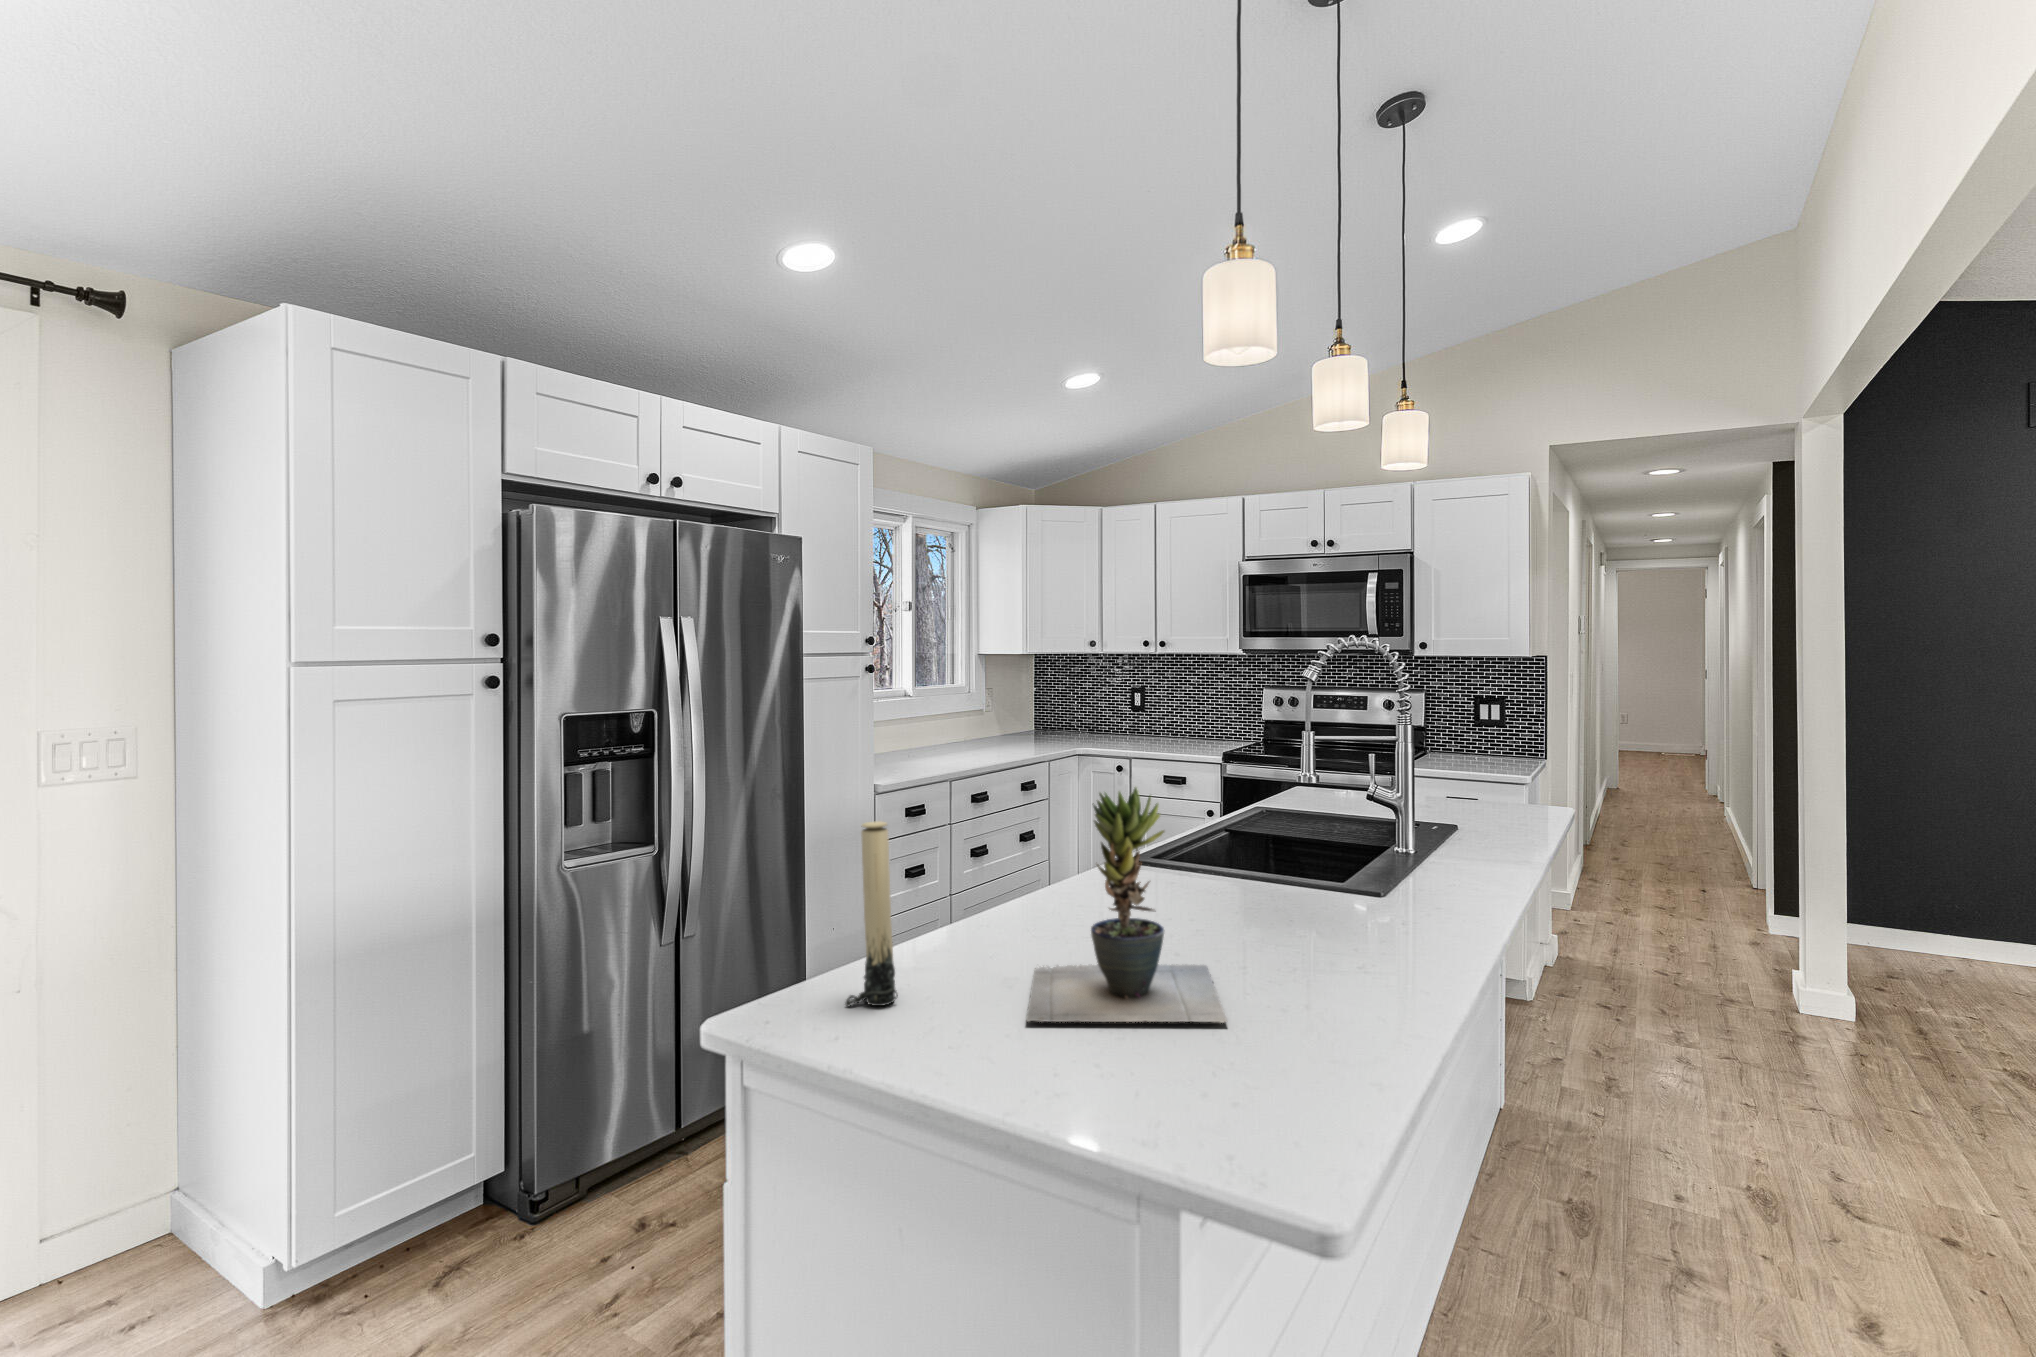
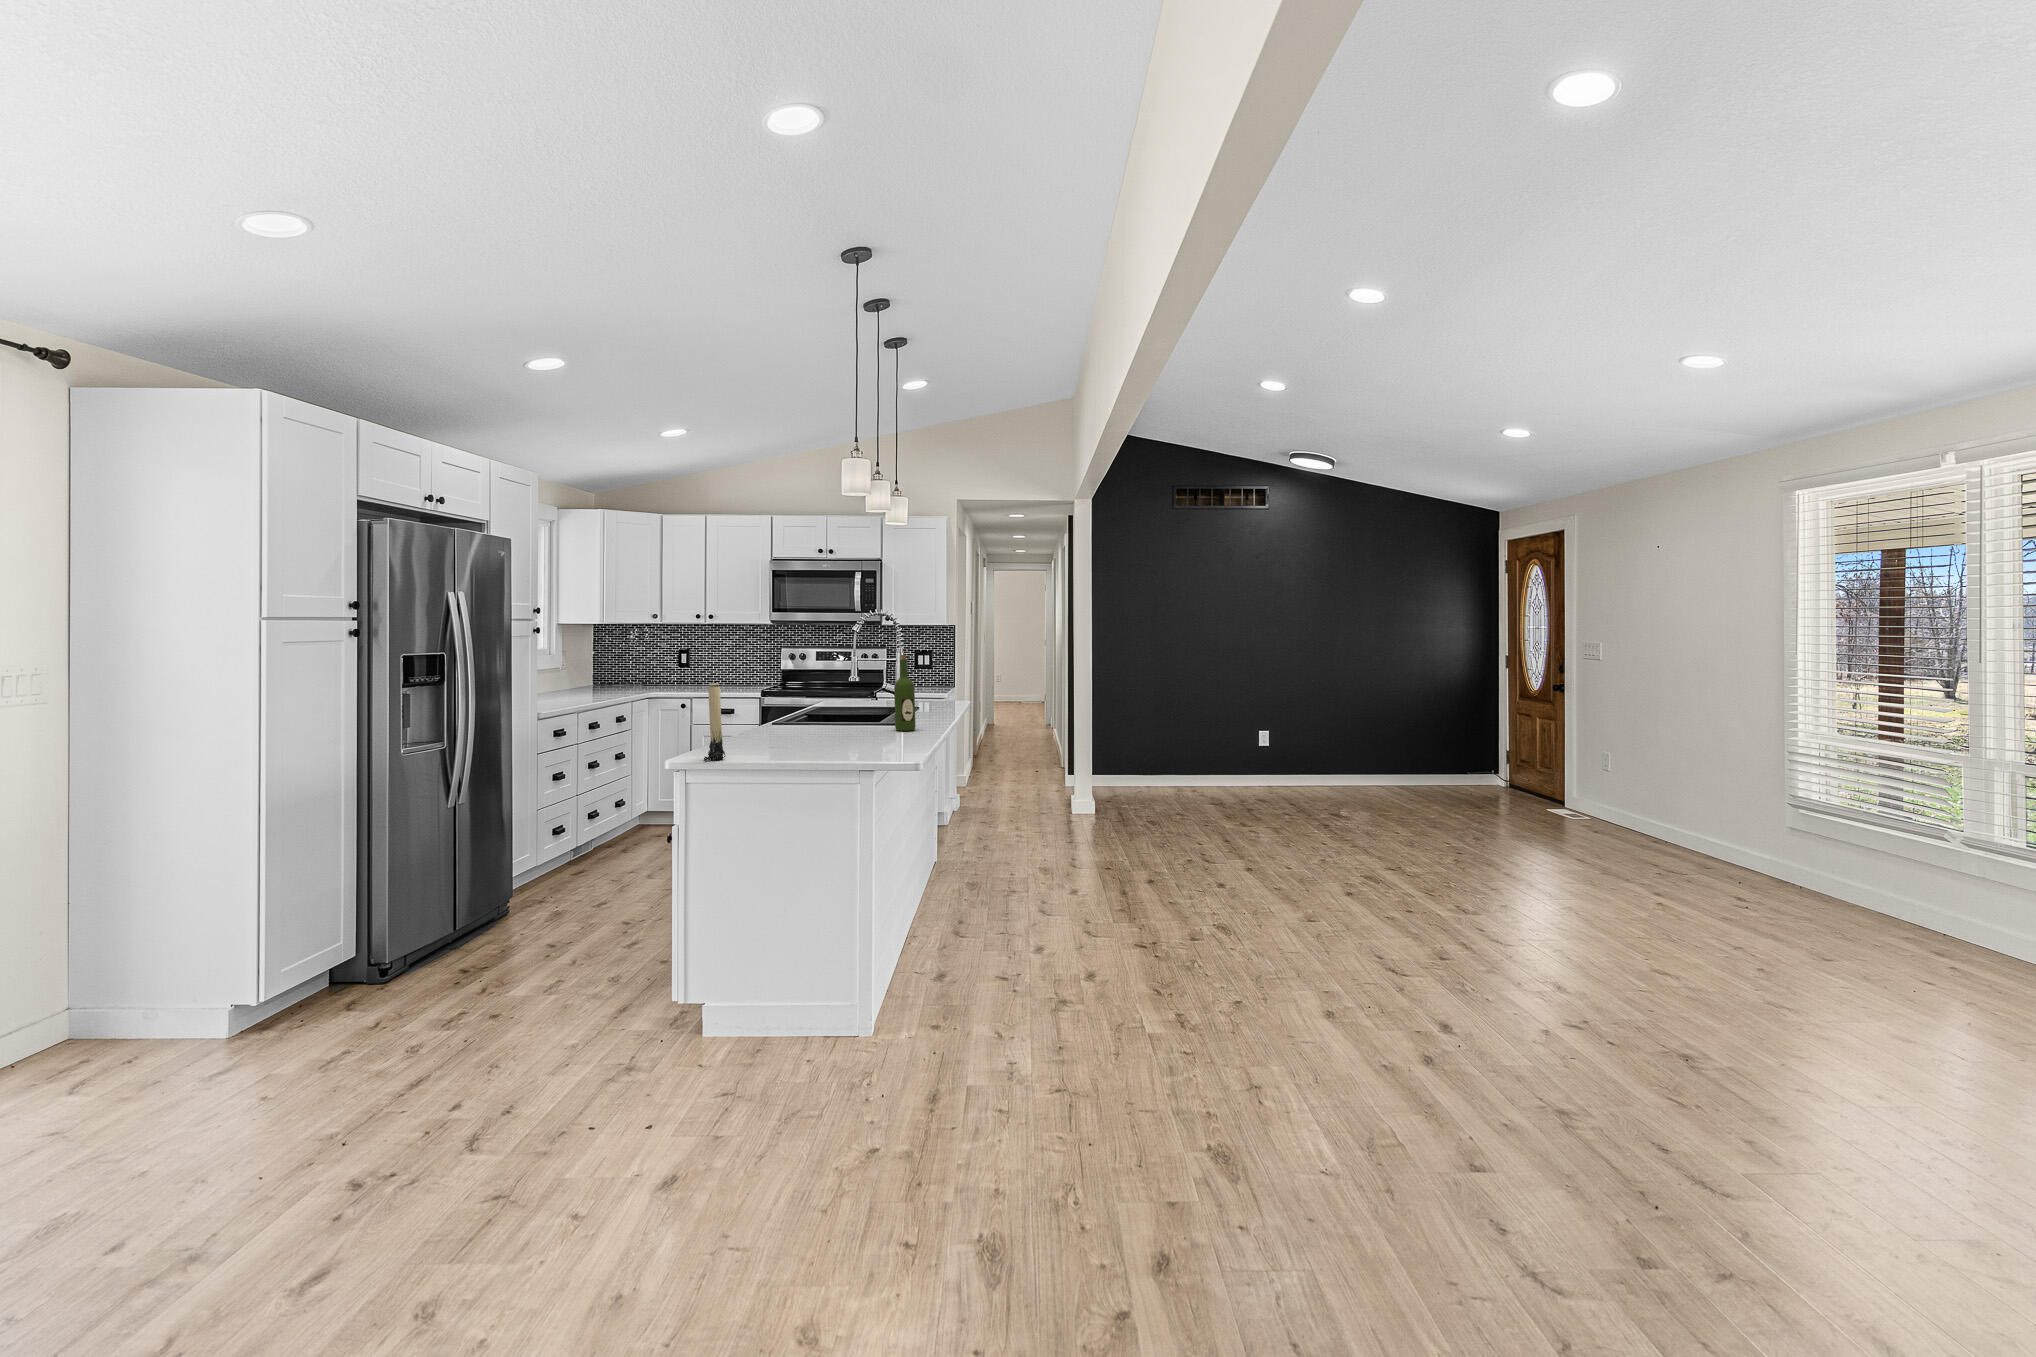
wine bottle: none [1369,742,1420,923] -> present [894,655,915,731]
potted plant: present [1026,787,1227,1023] -> none [768,667,861,757]

